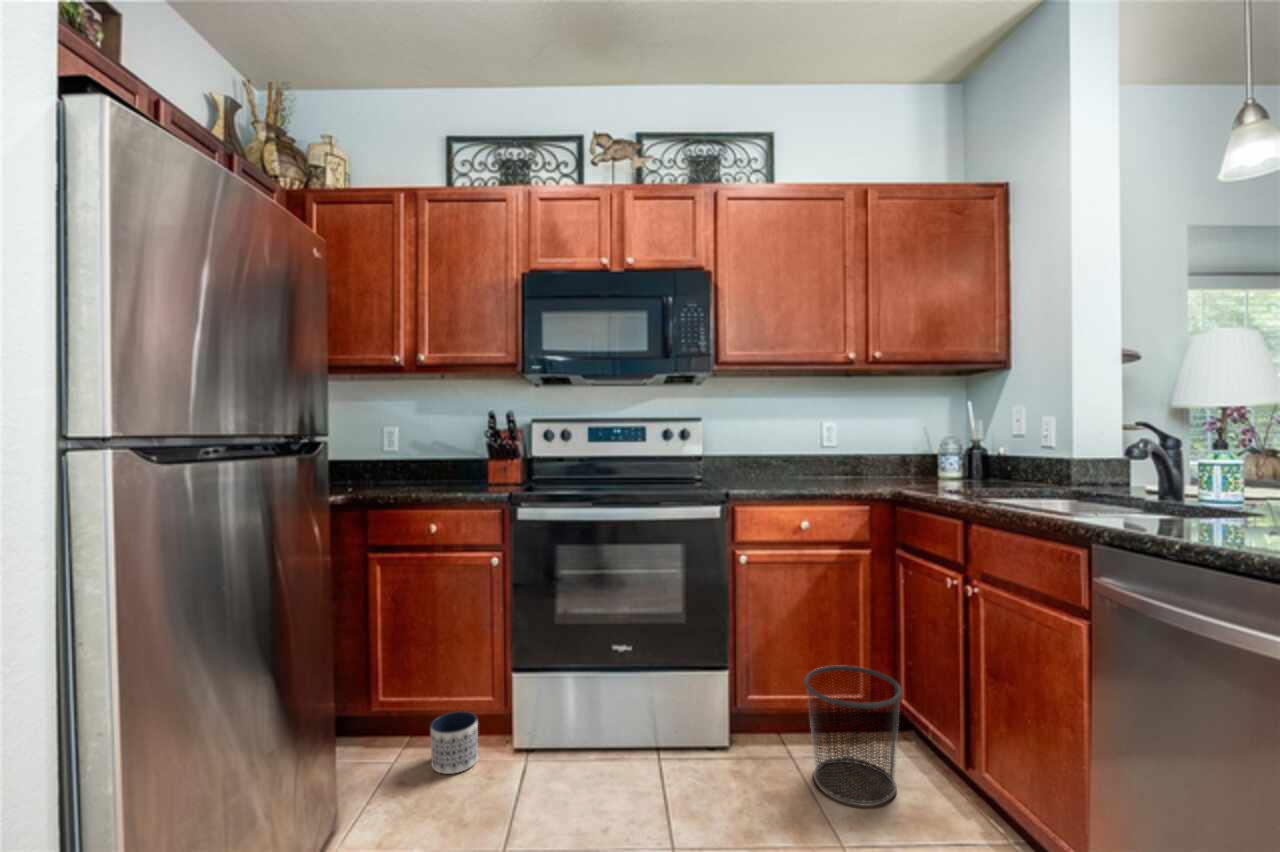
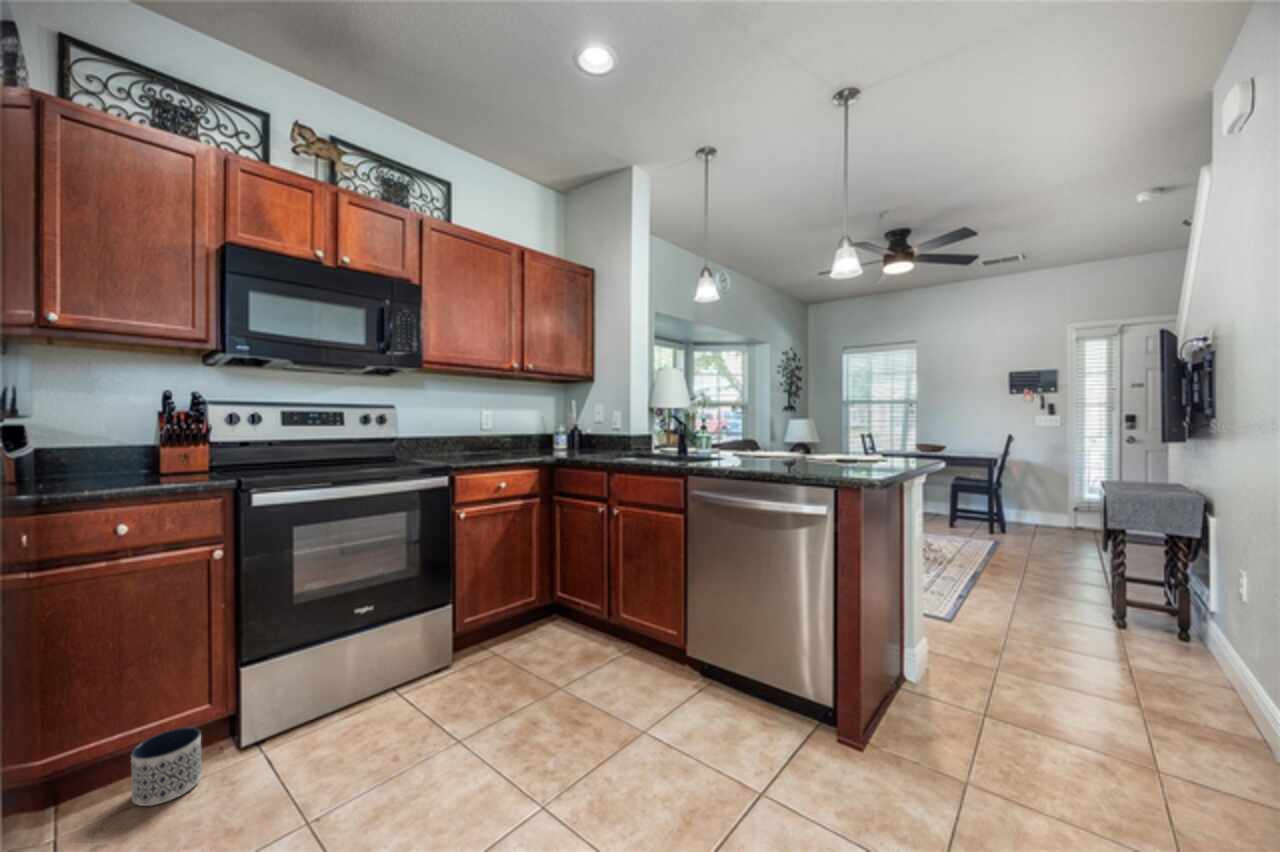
waste bin: present [804,666,902,806] -> none [517,579,581,667]

